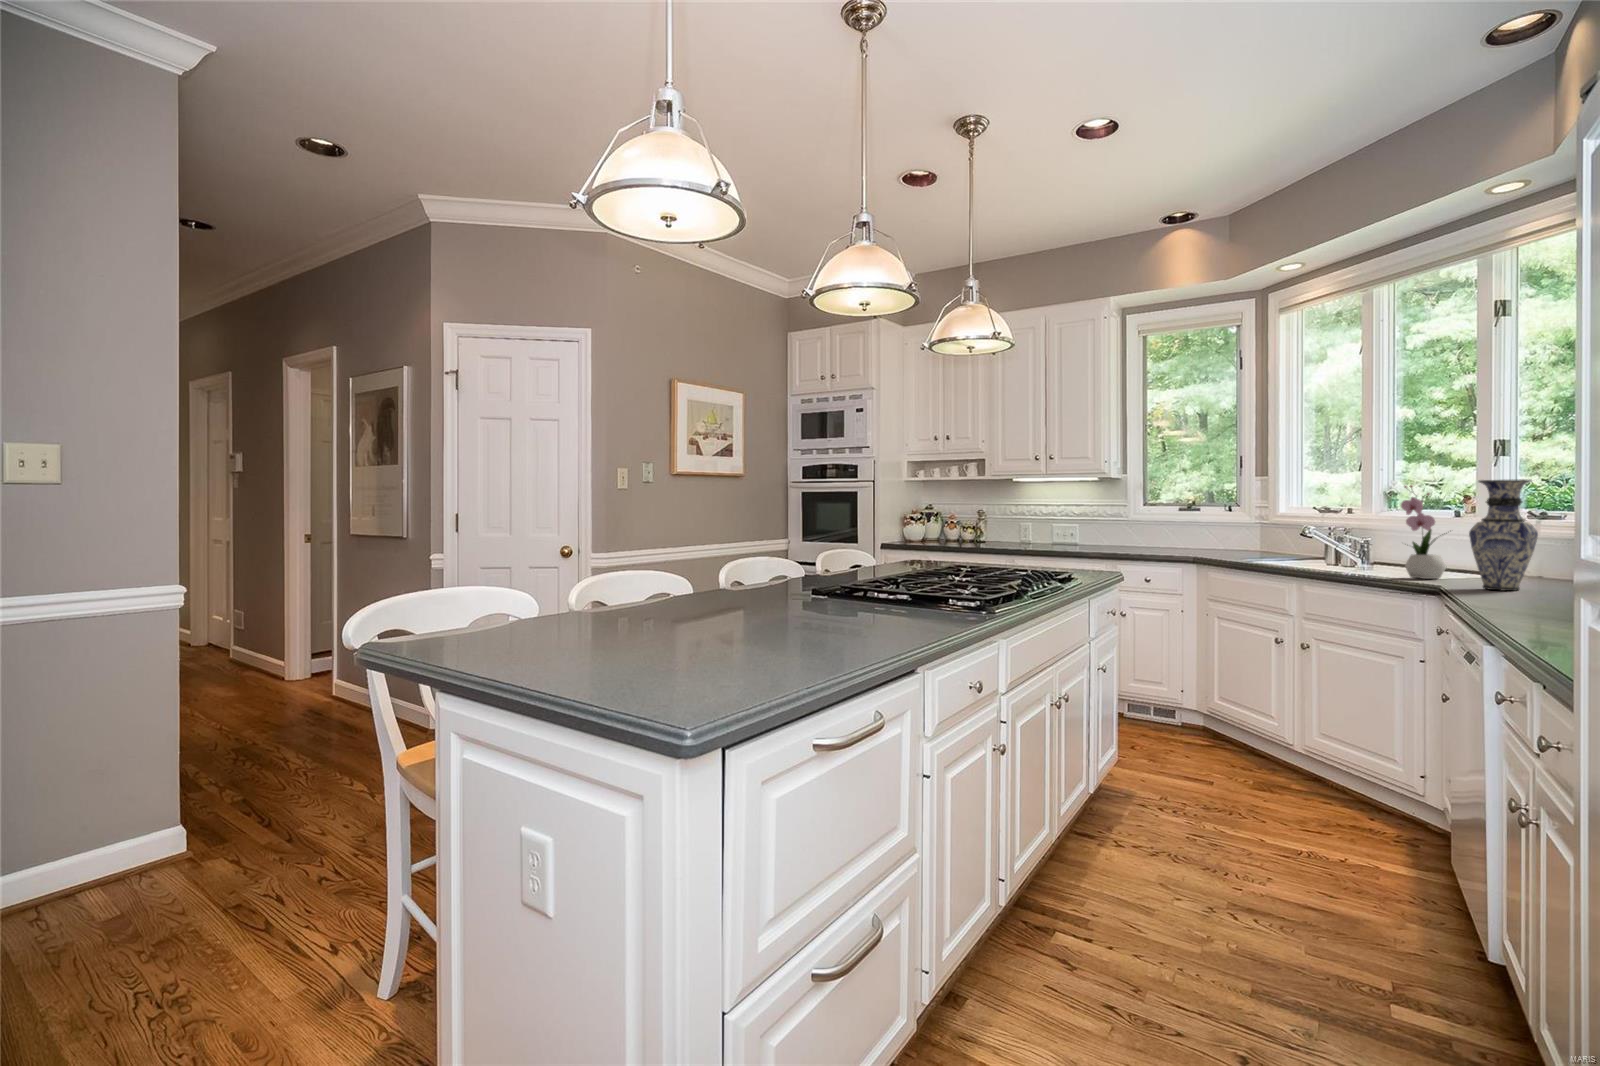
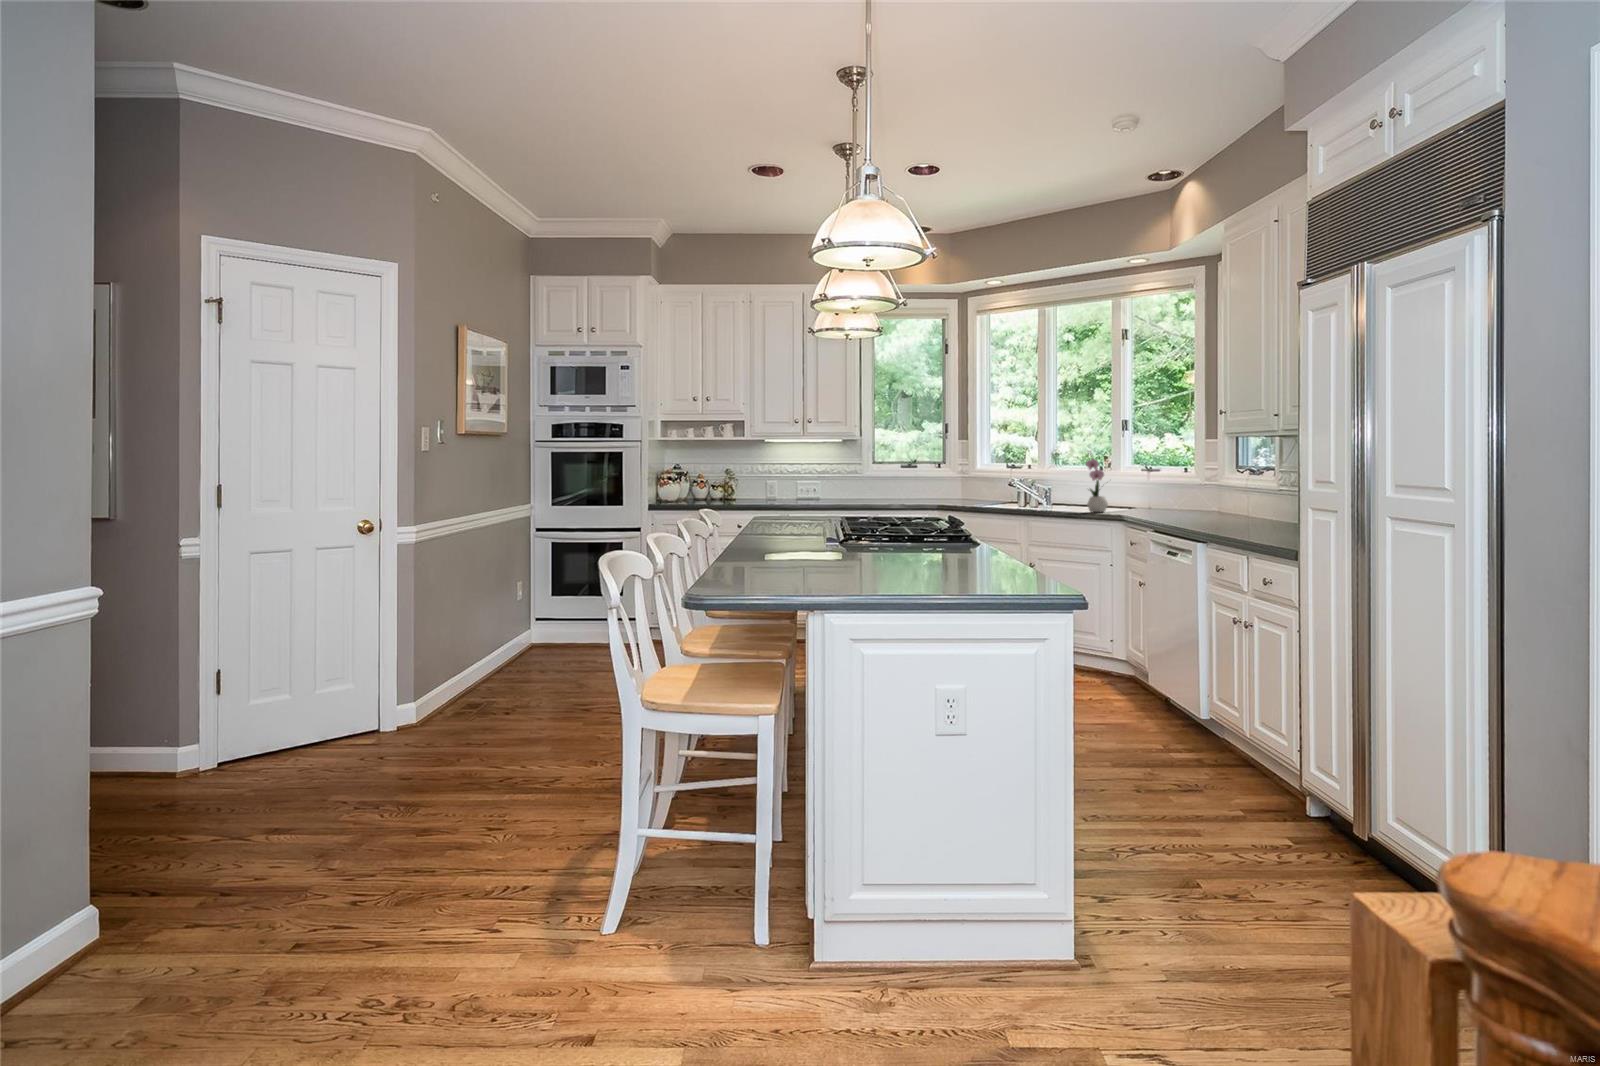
vase: present [1469,479,1538,591] -> none [1134,448,1166,516]

